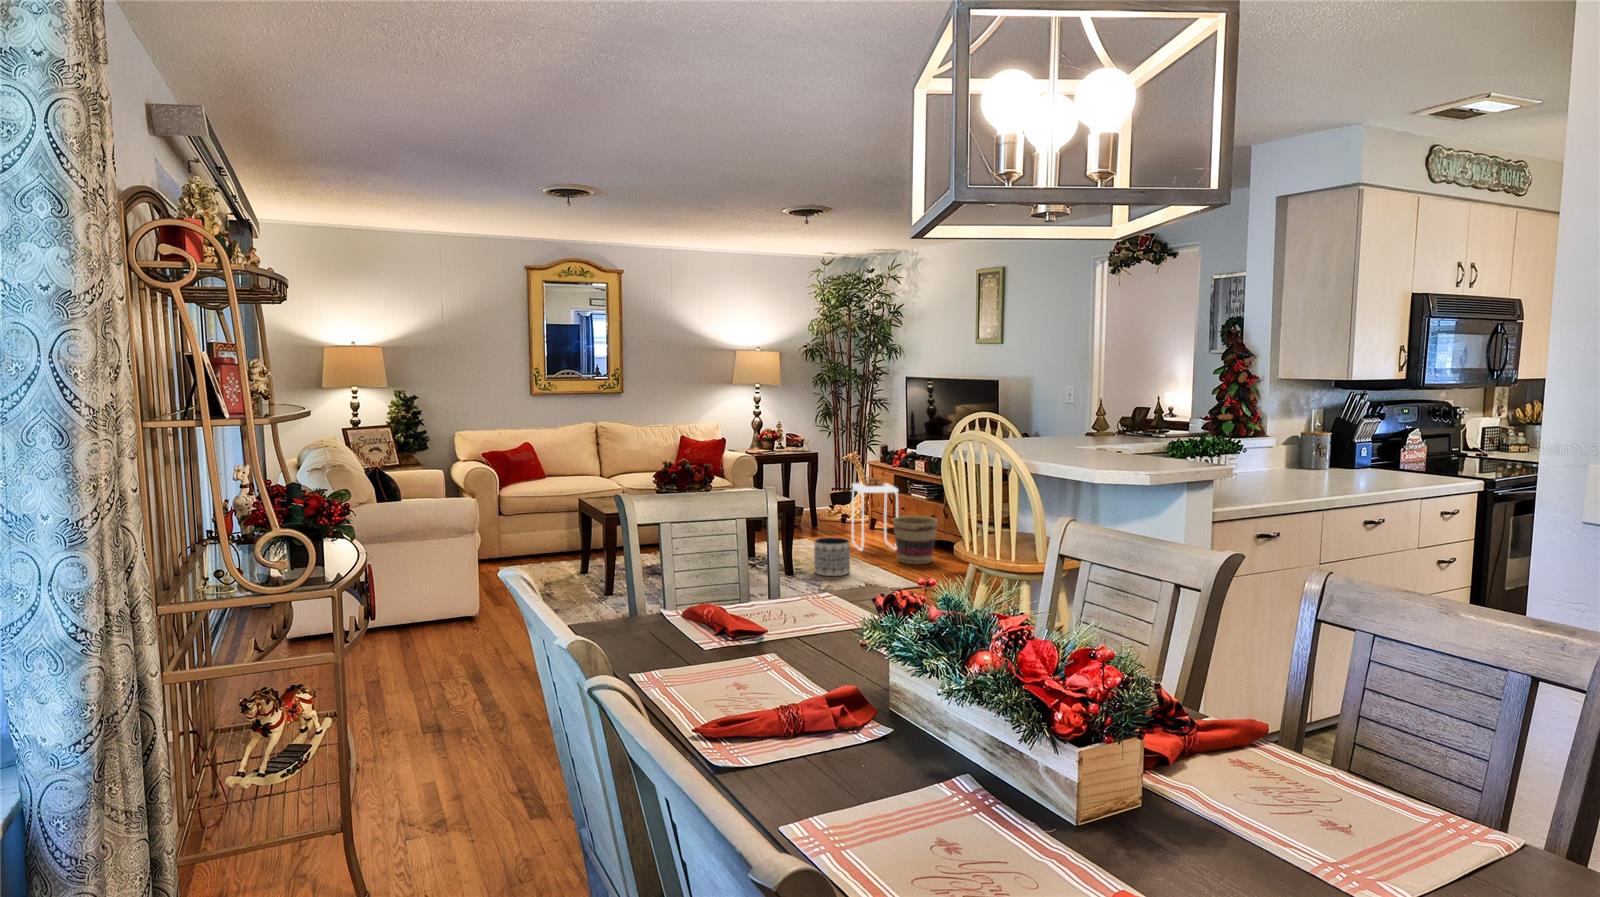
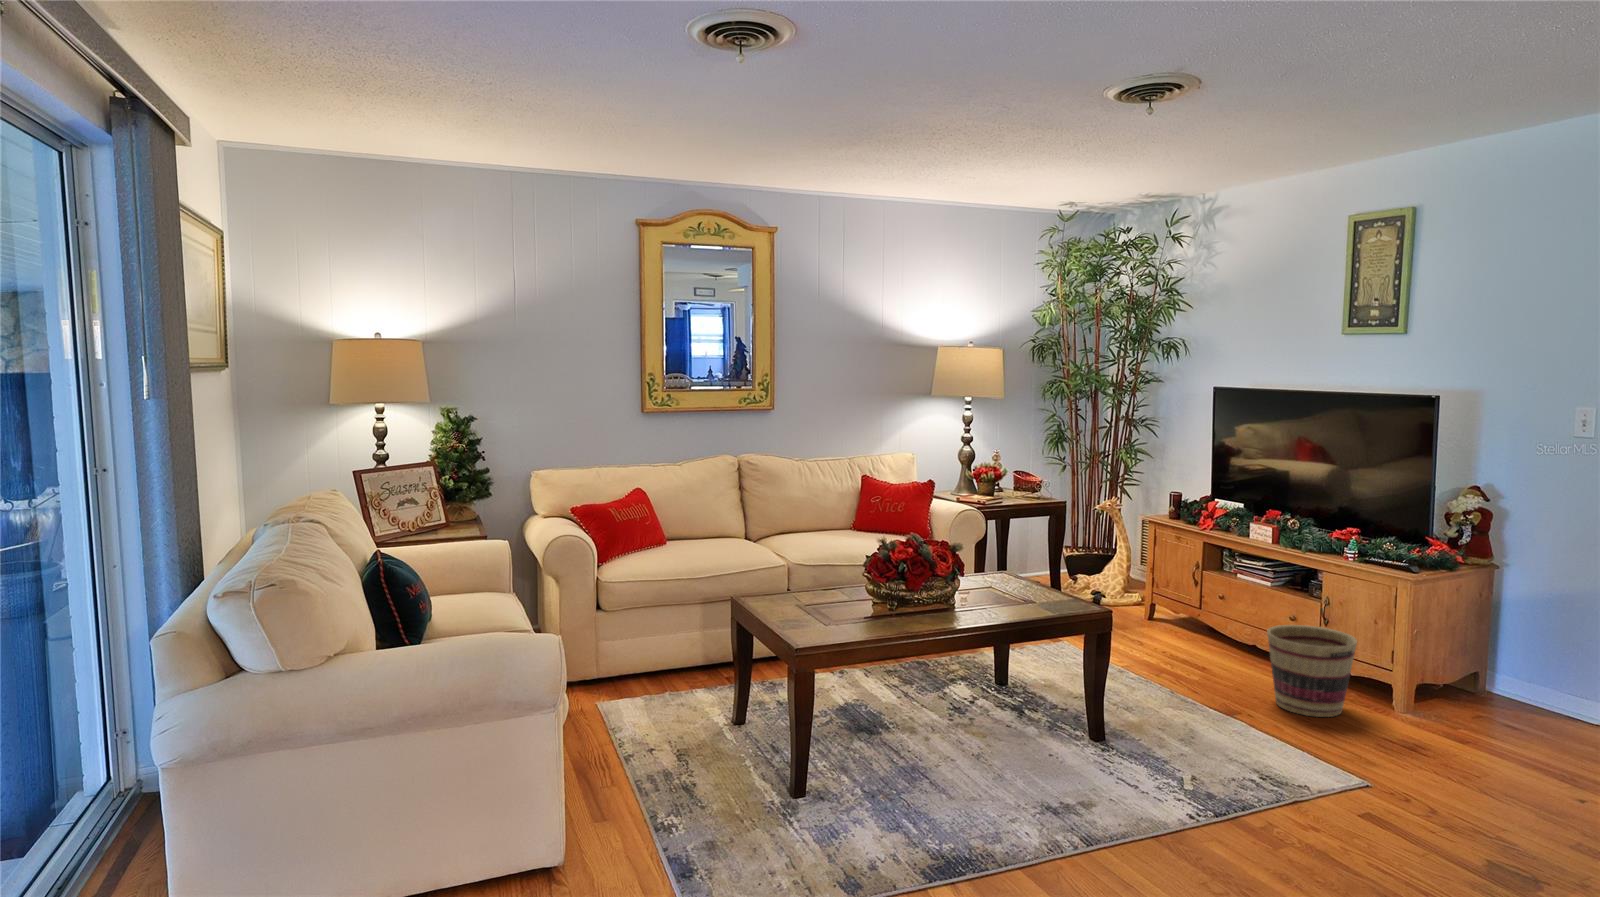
side table: present [852,478,898,550] -> none [1159,552,1260,678]
planter: present [814,537,850,576] -> none [1152,671,1223,750]

